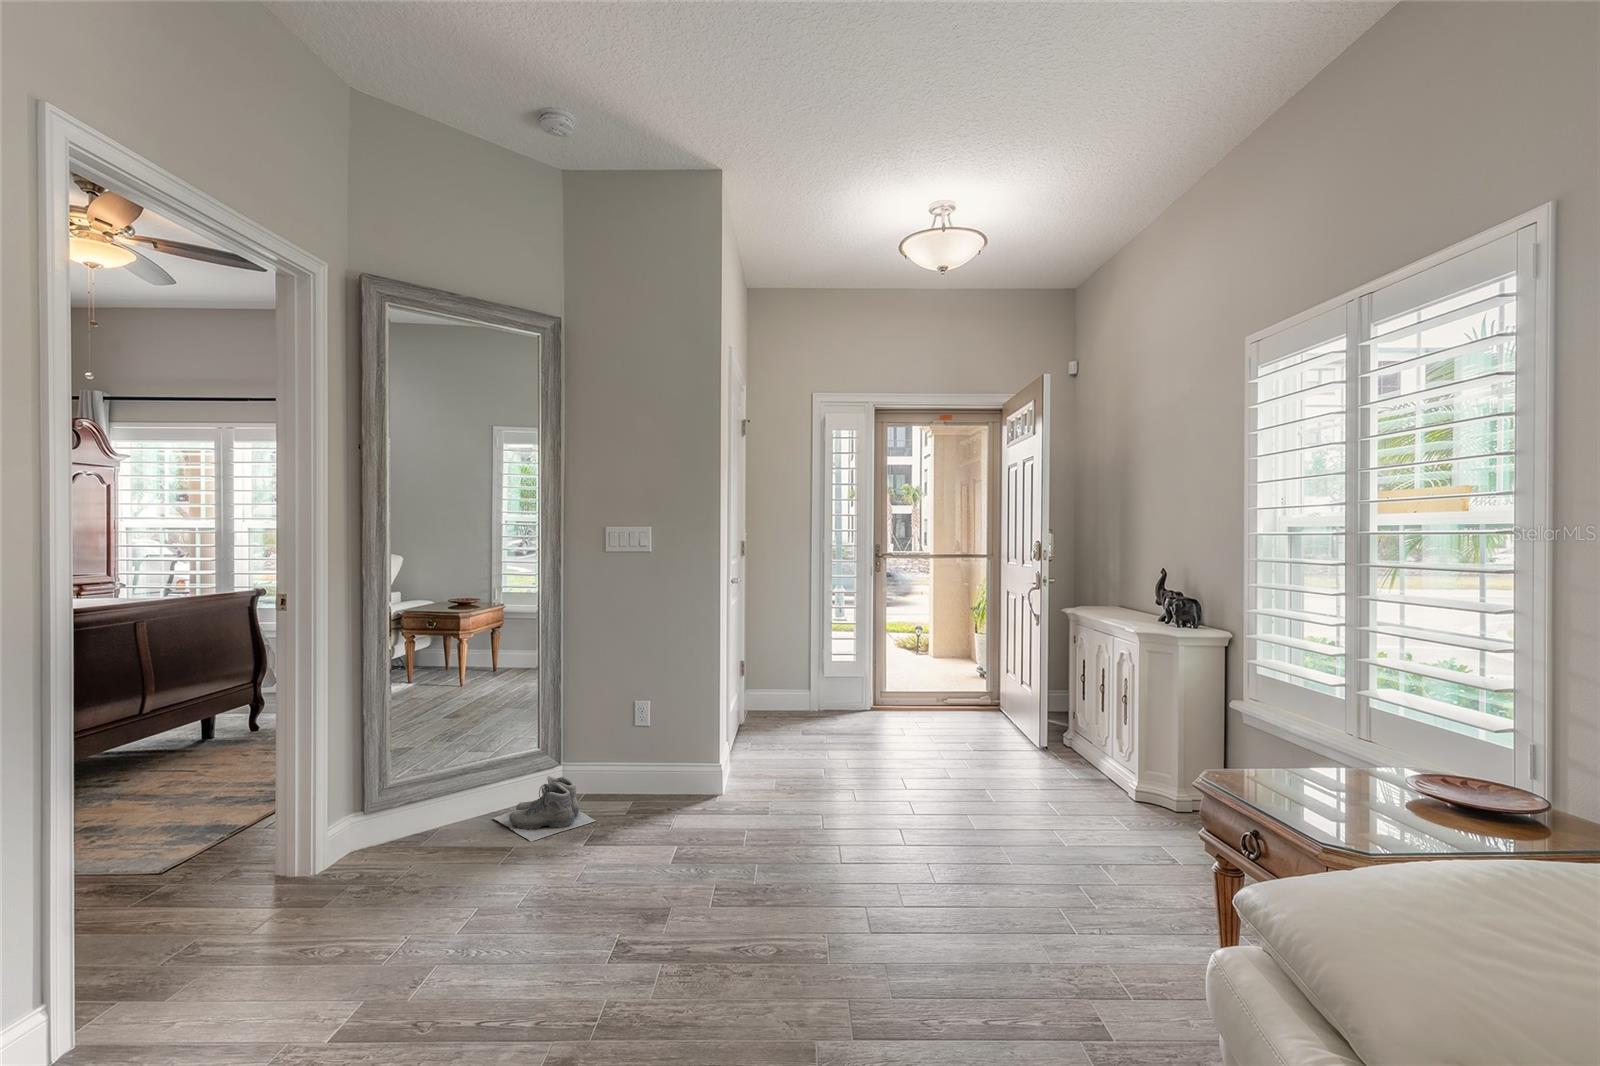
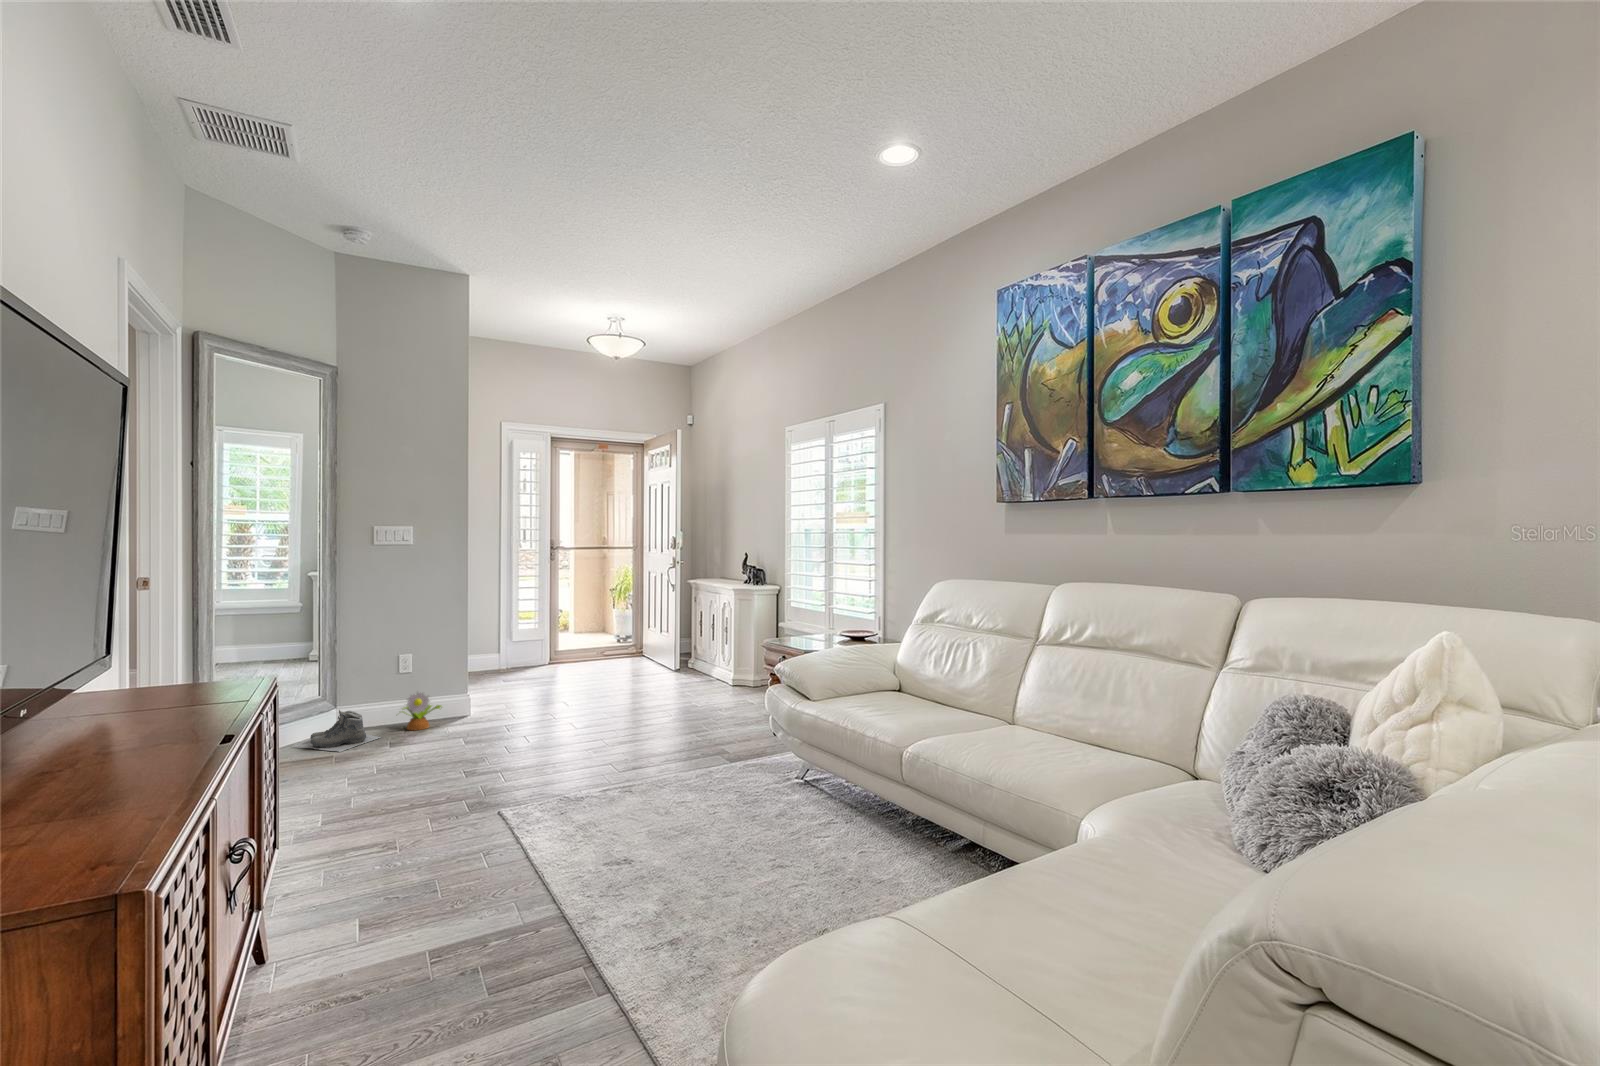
decorative plant: none [620,760,682,815] -> present [402,692,441,730]

